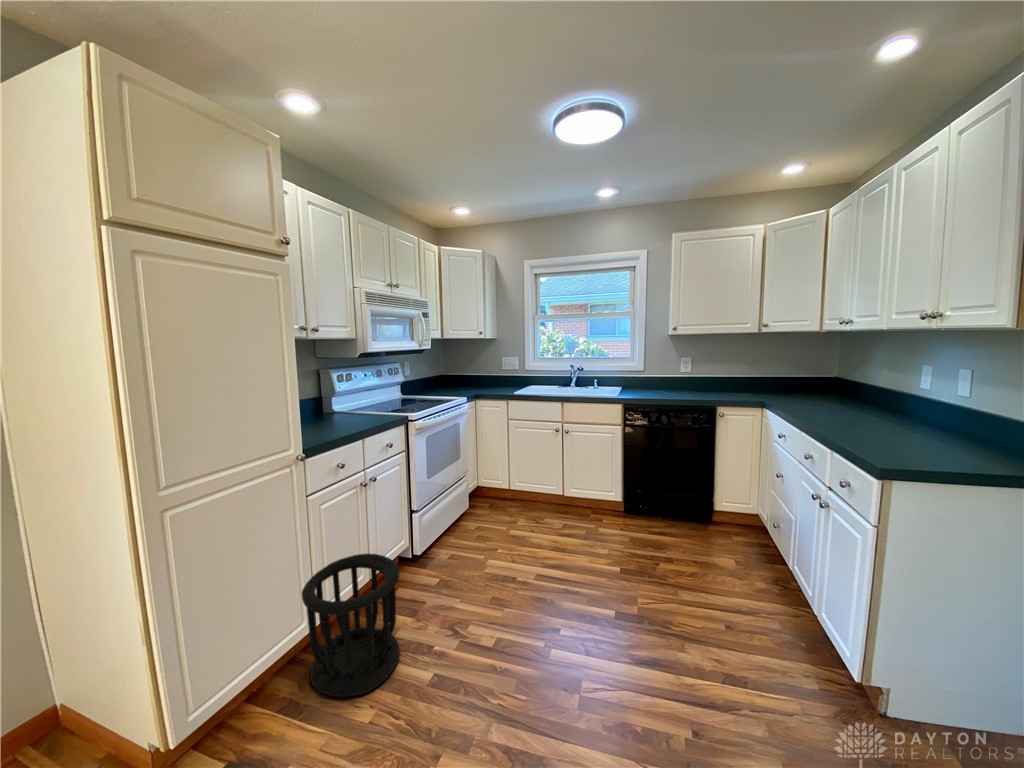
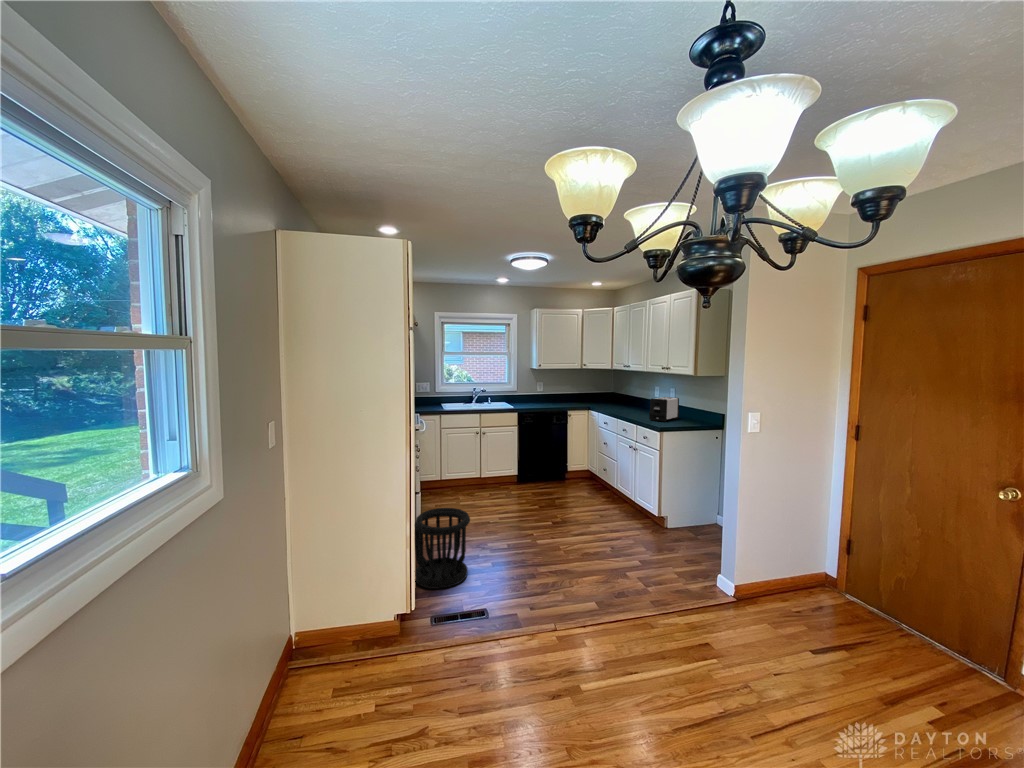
toaster: none [863,393,978,459] -> present [649,397,679,422]

